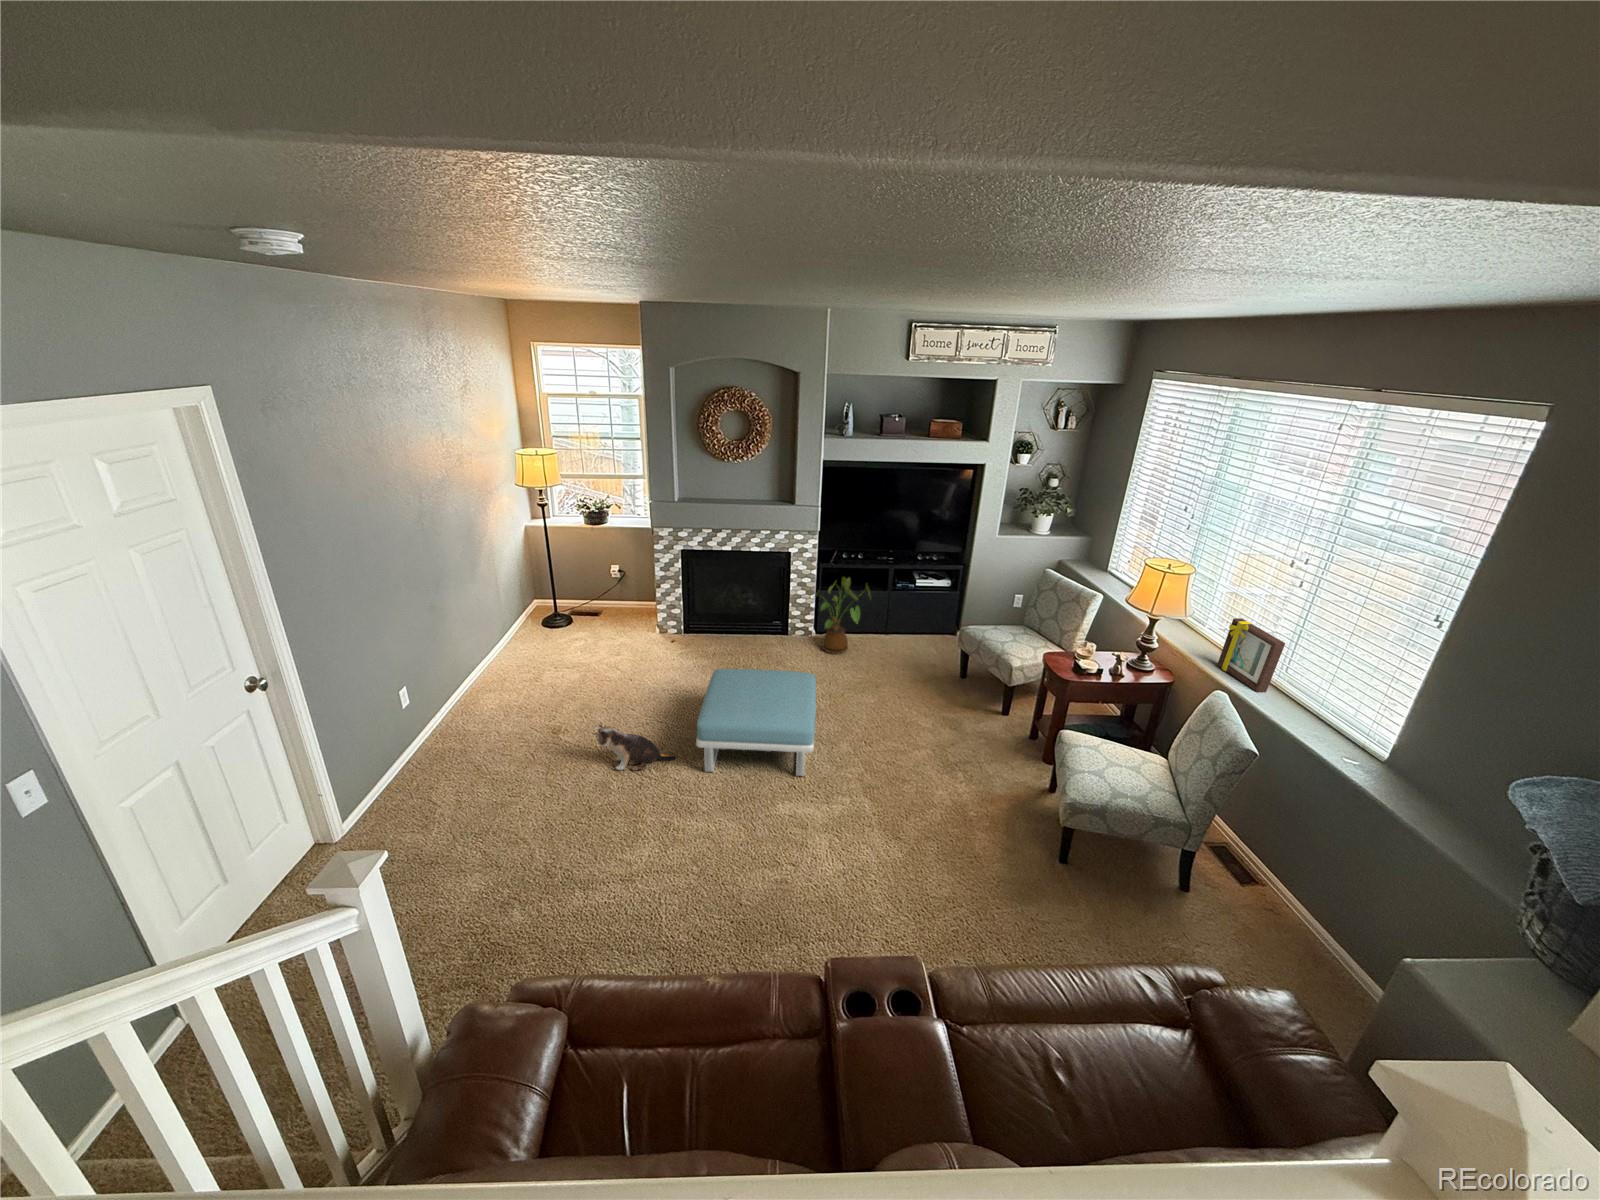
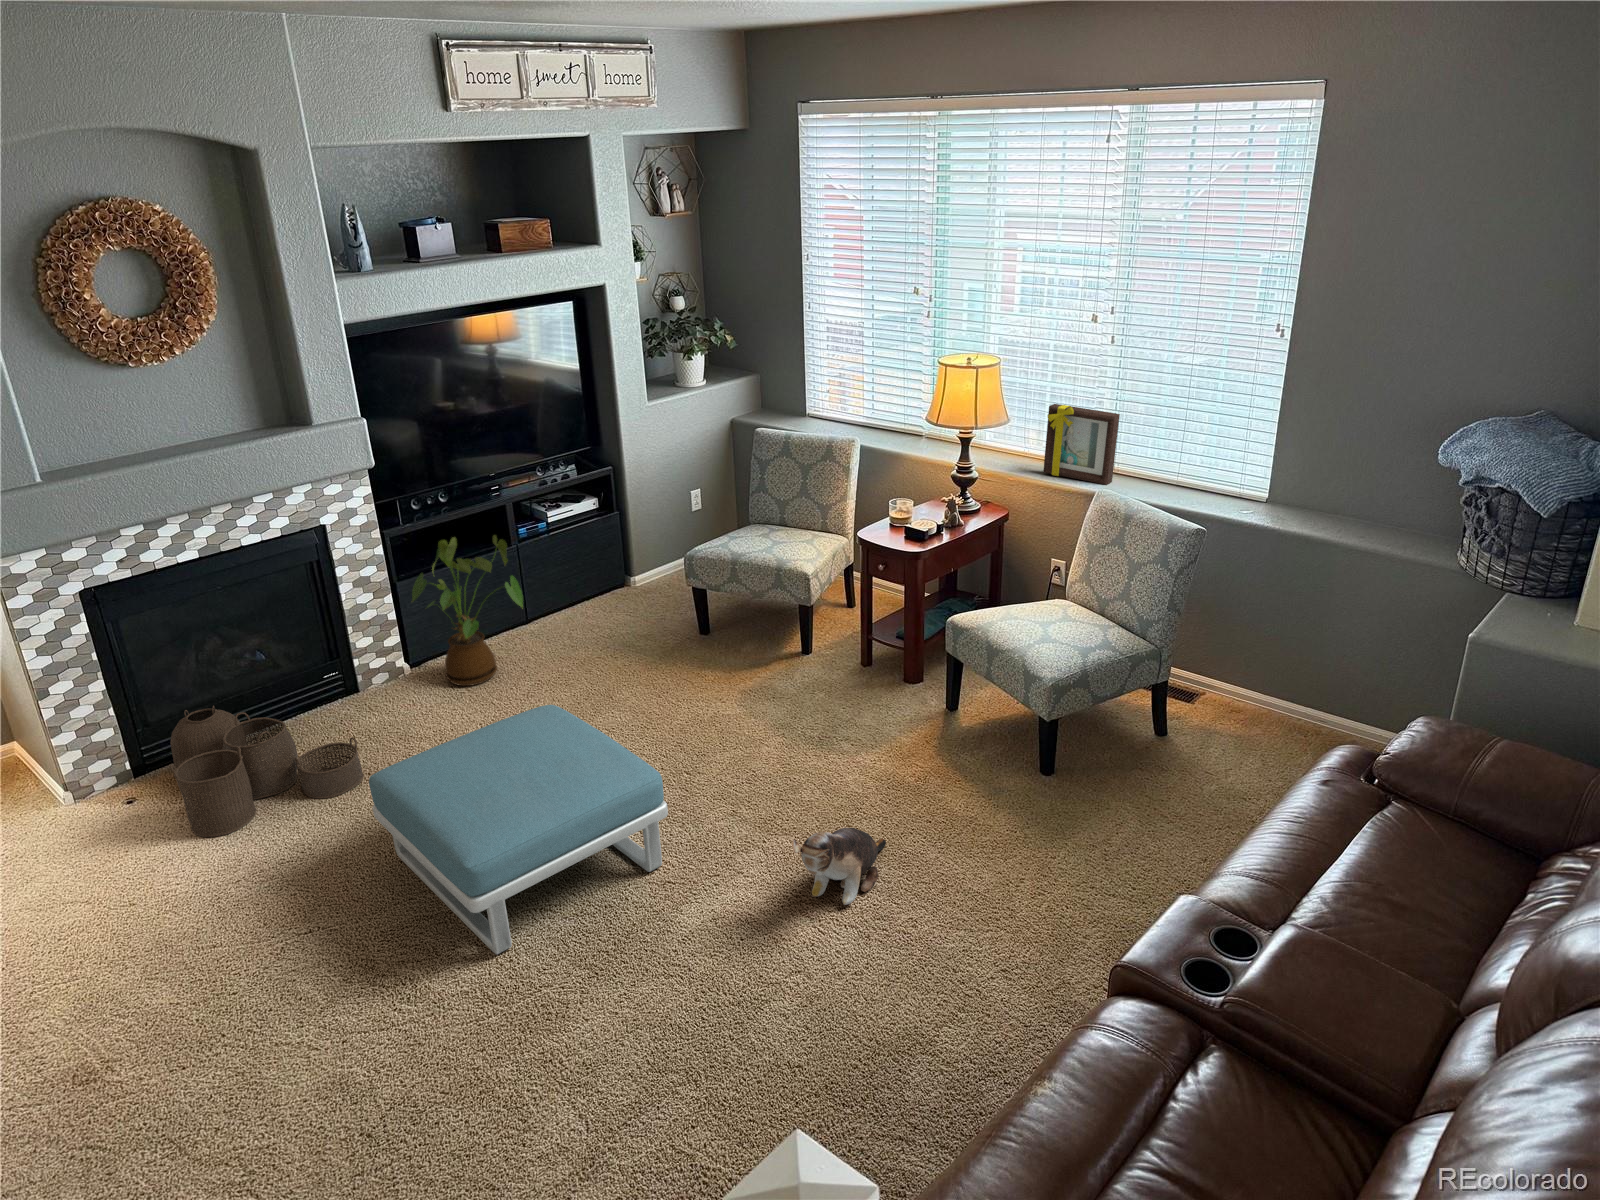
woven basket: none [674,613,750,675] -> present [170,706,364,837]
plush toy: present [592,724,676,771] -> present [792,828,886,905]

